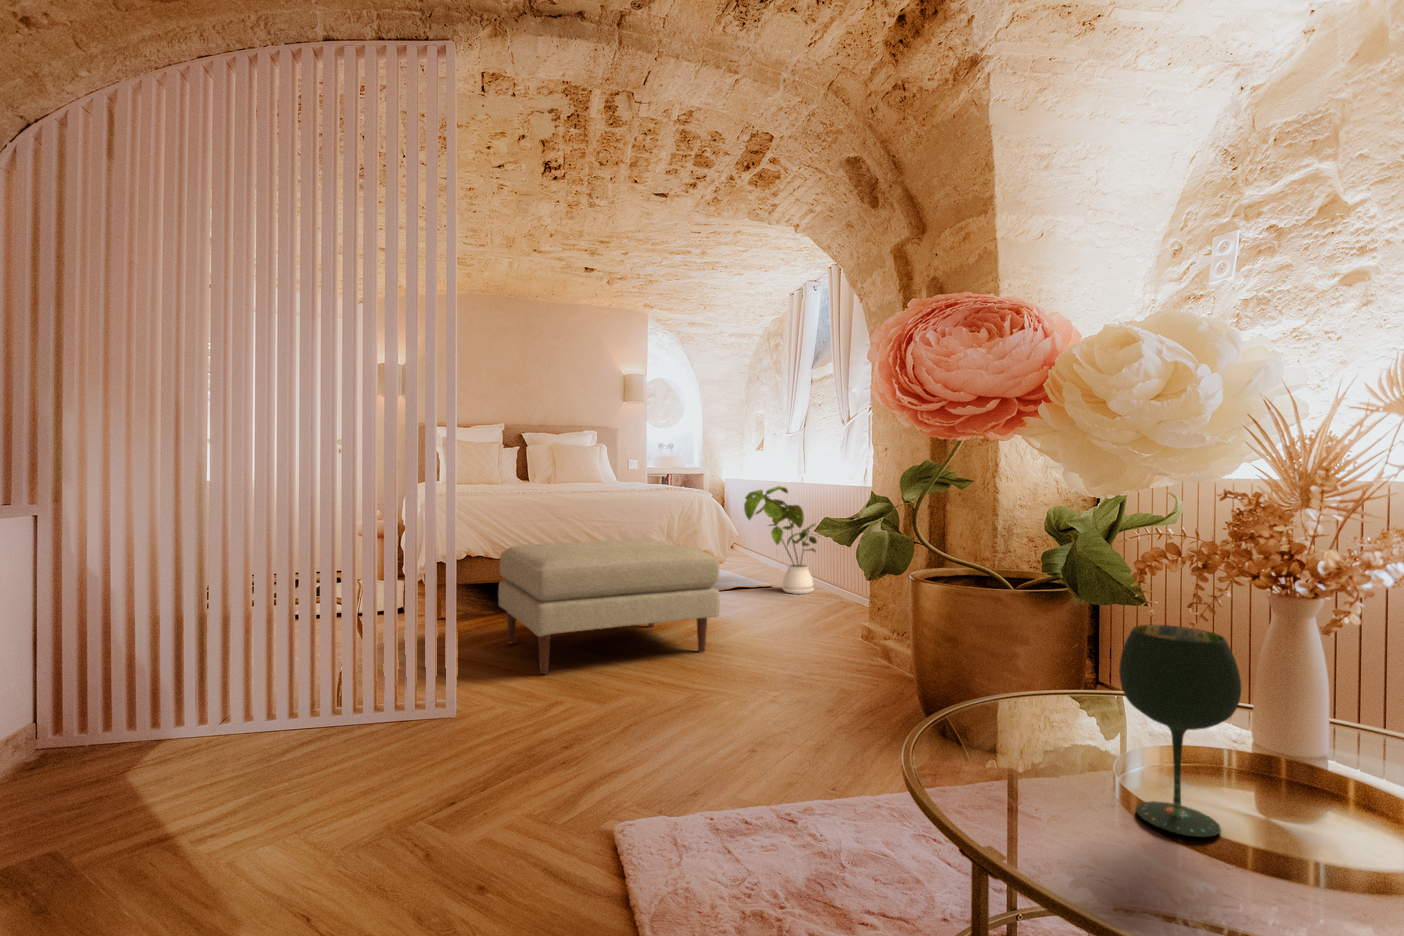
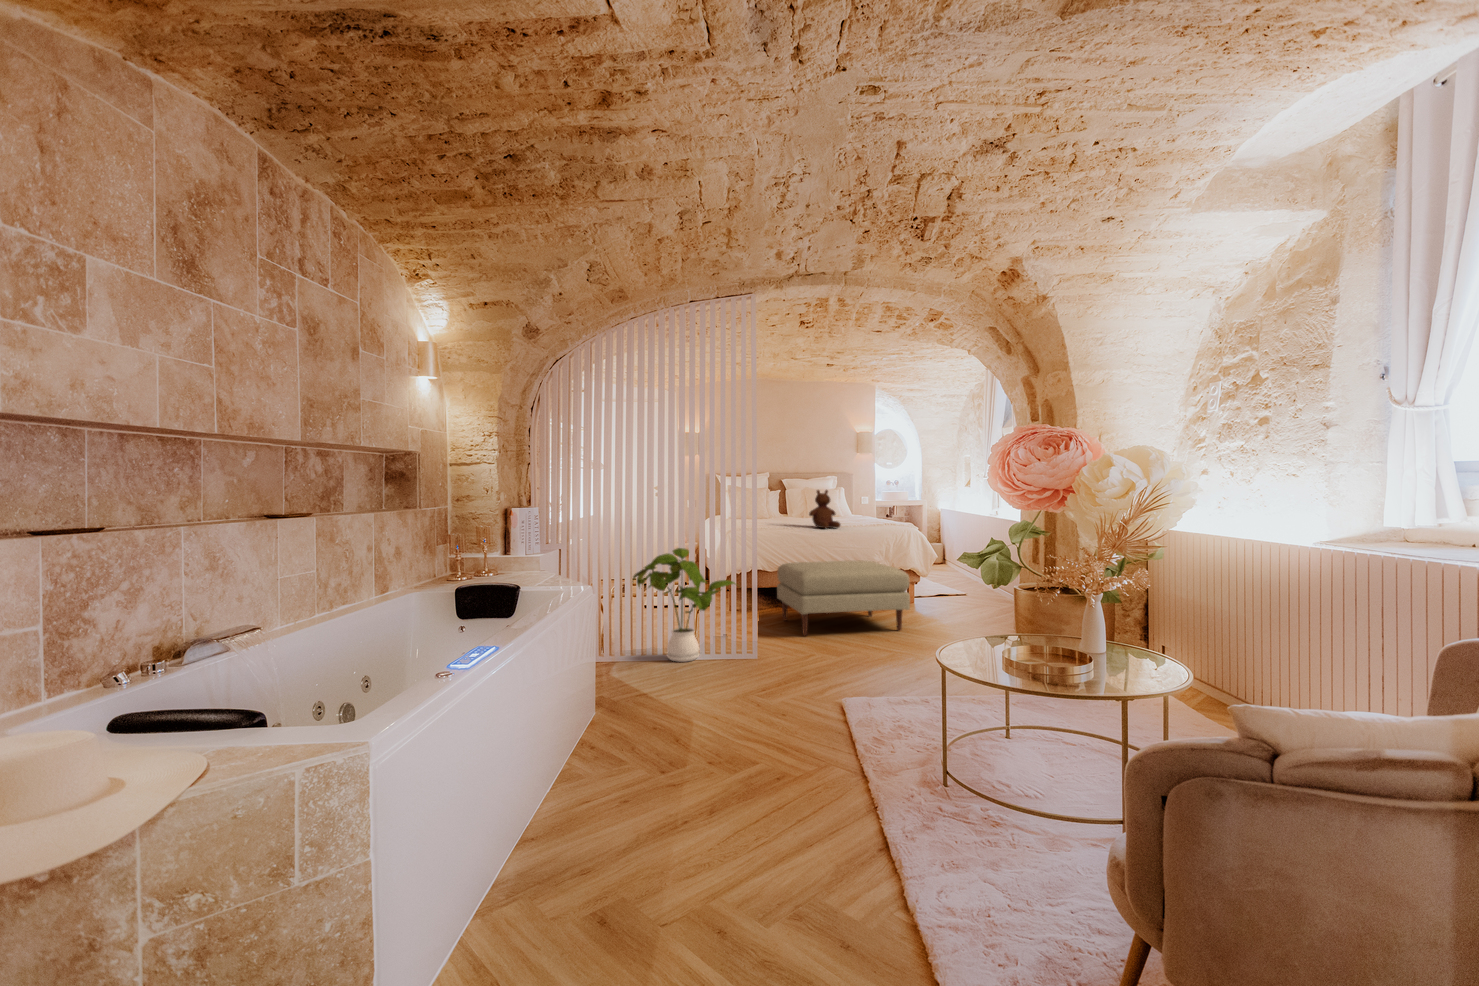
teddy bear: none [556,434,605,492] -> present [809,490,840,528]
house plant: present [744,486,817,594] -> present [633,548,735,662]
wine glass: present [1119,625,1241,837] -> none [992,599,1027,663]

